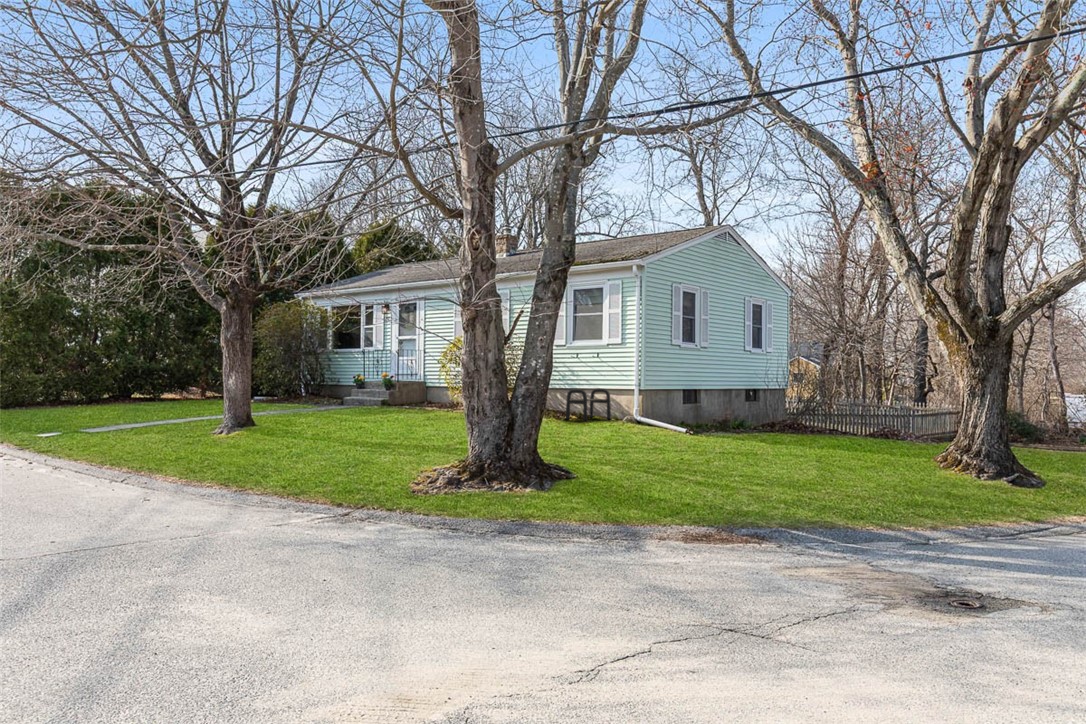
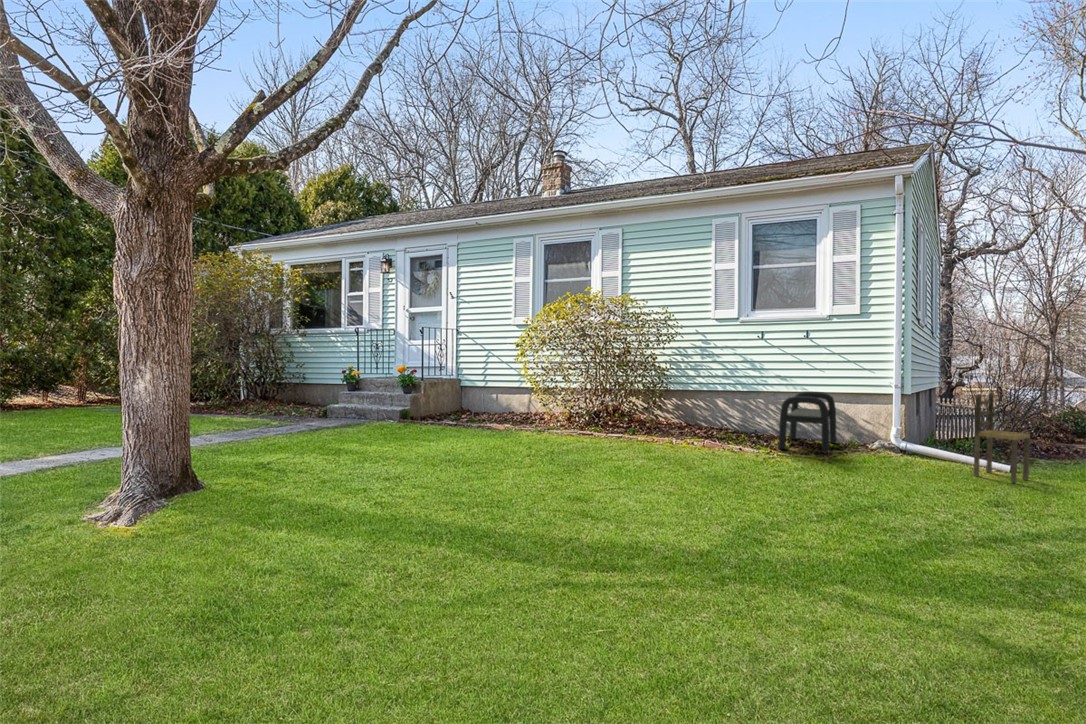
chair: none [635,386,659,430] -> present [974,393,1030,483]

